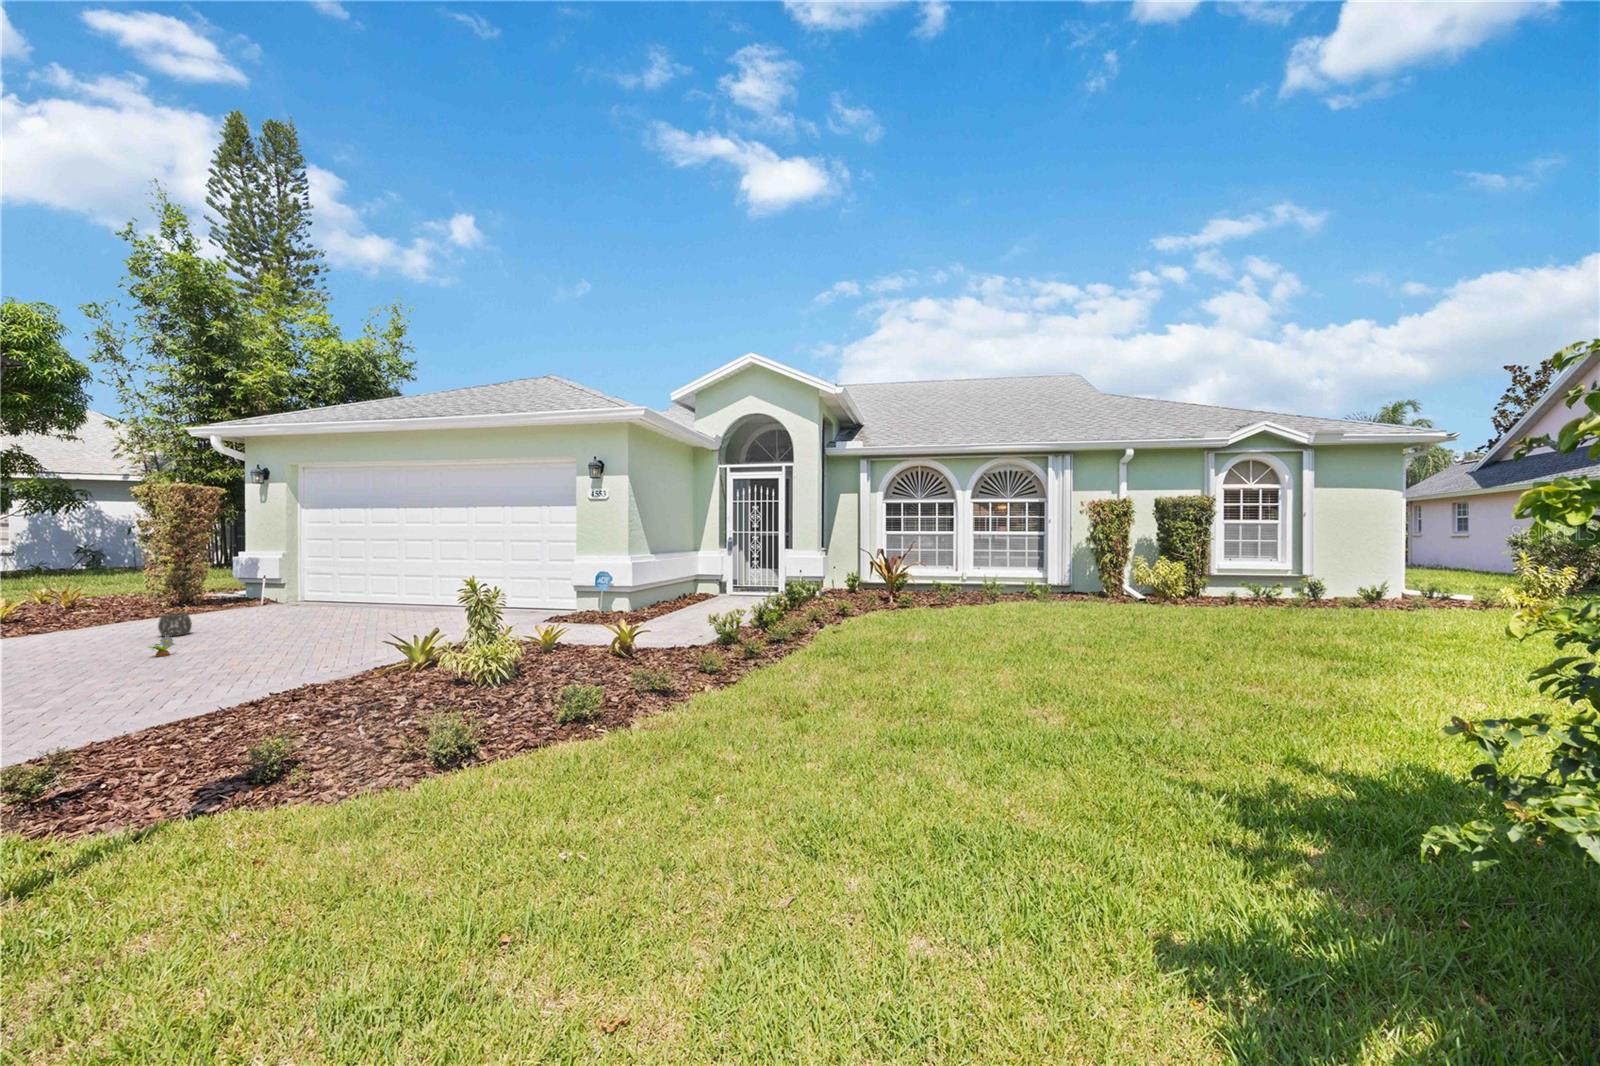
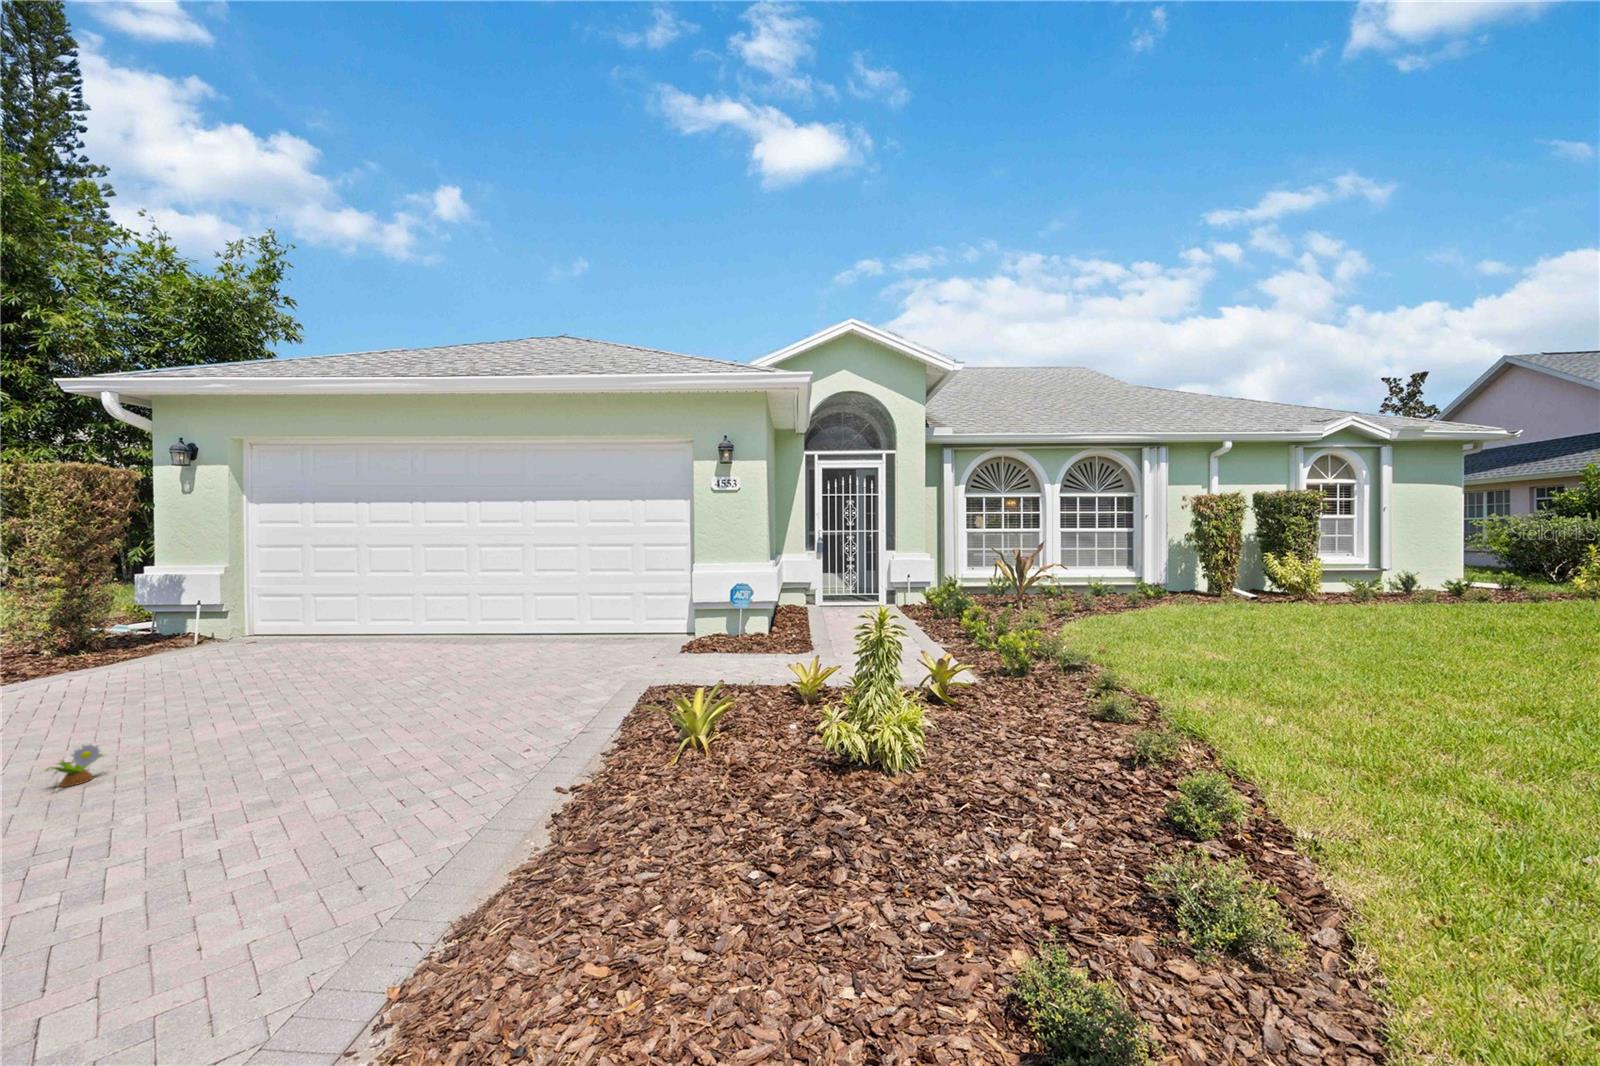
woven basket: present [158,613,192,637] -> none [51,678,121,725]

